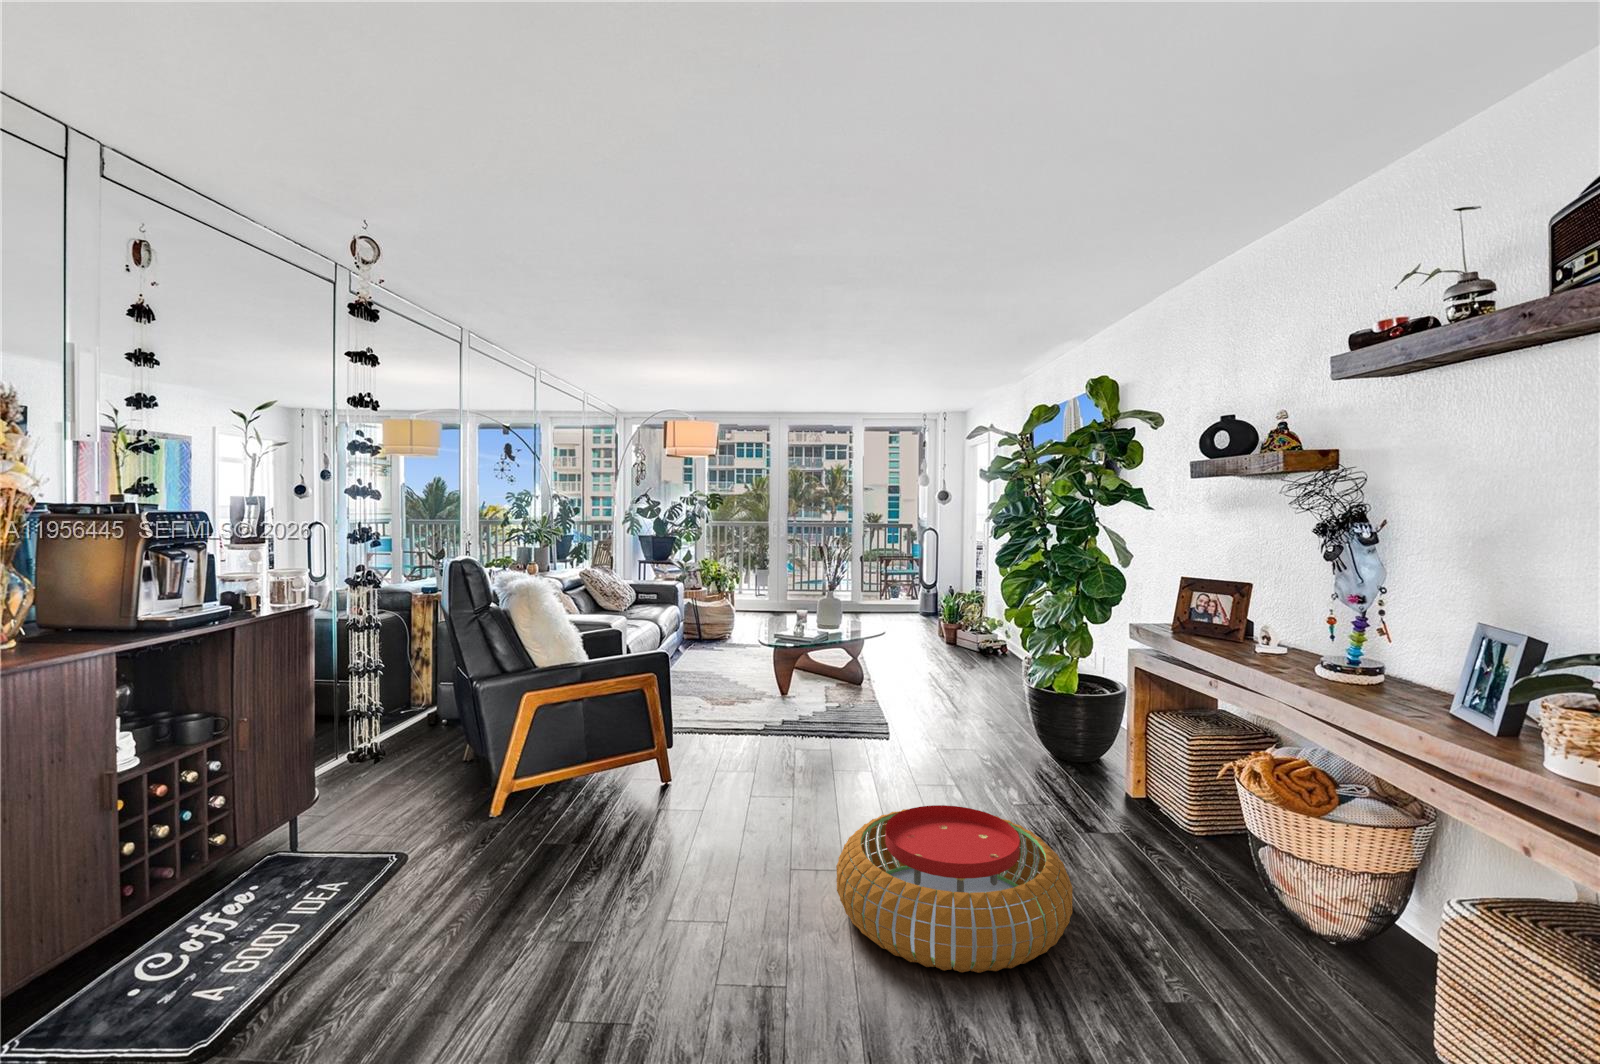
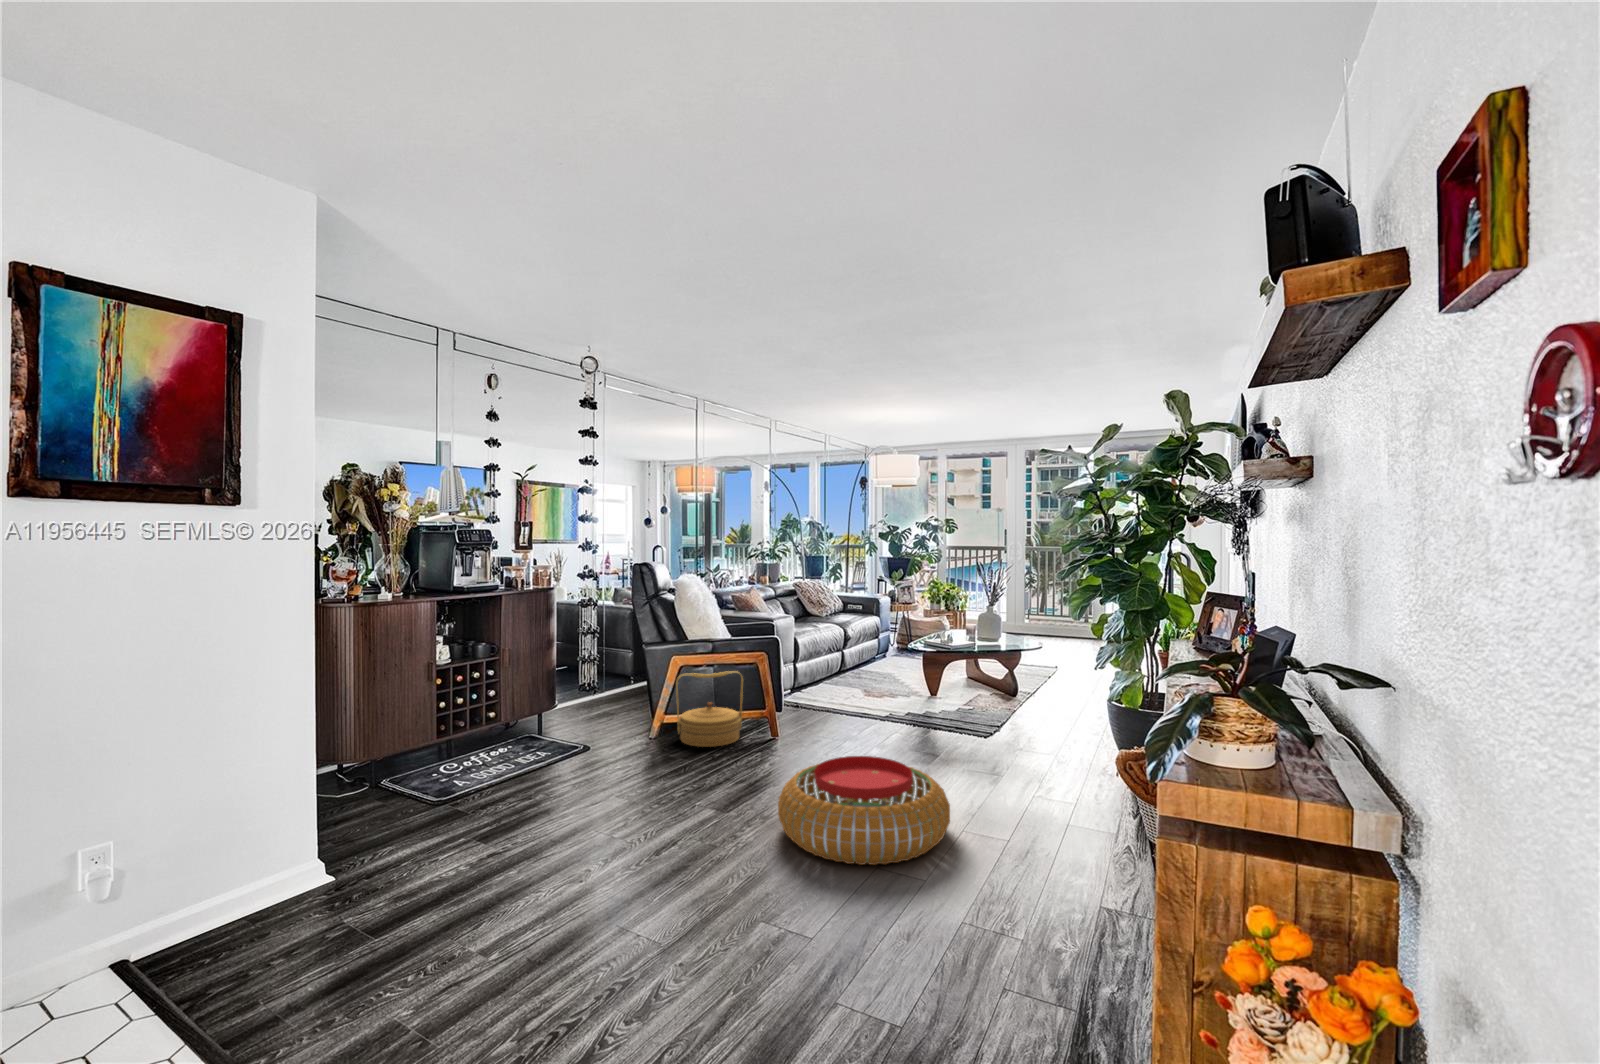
woven basket: none [541,704,634,822] -> present [676,671,743,747]

